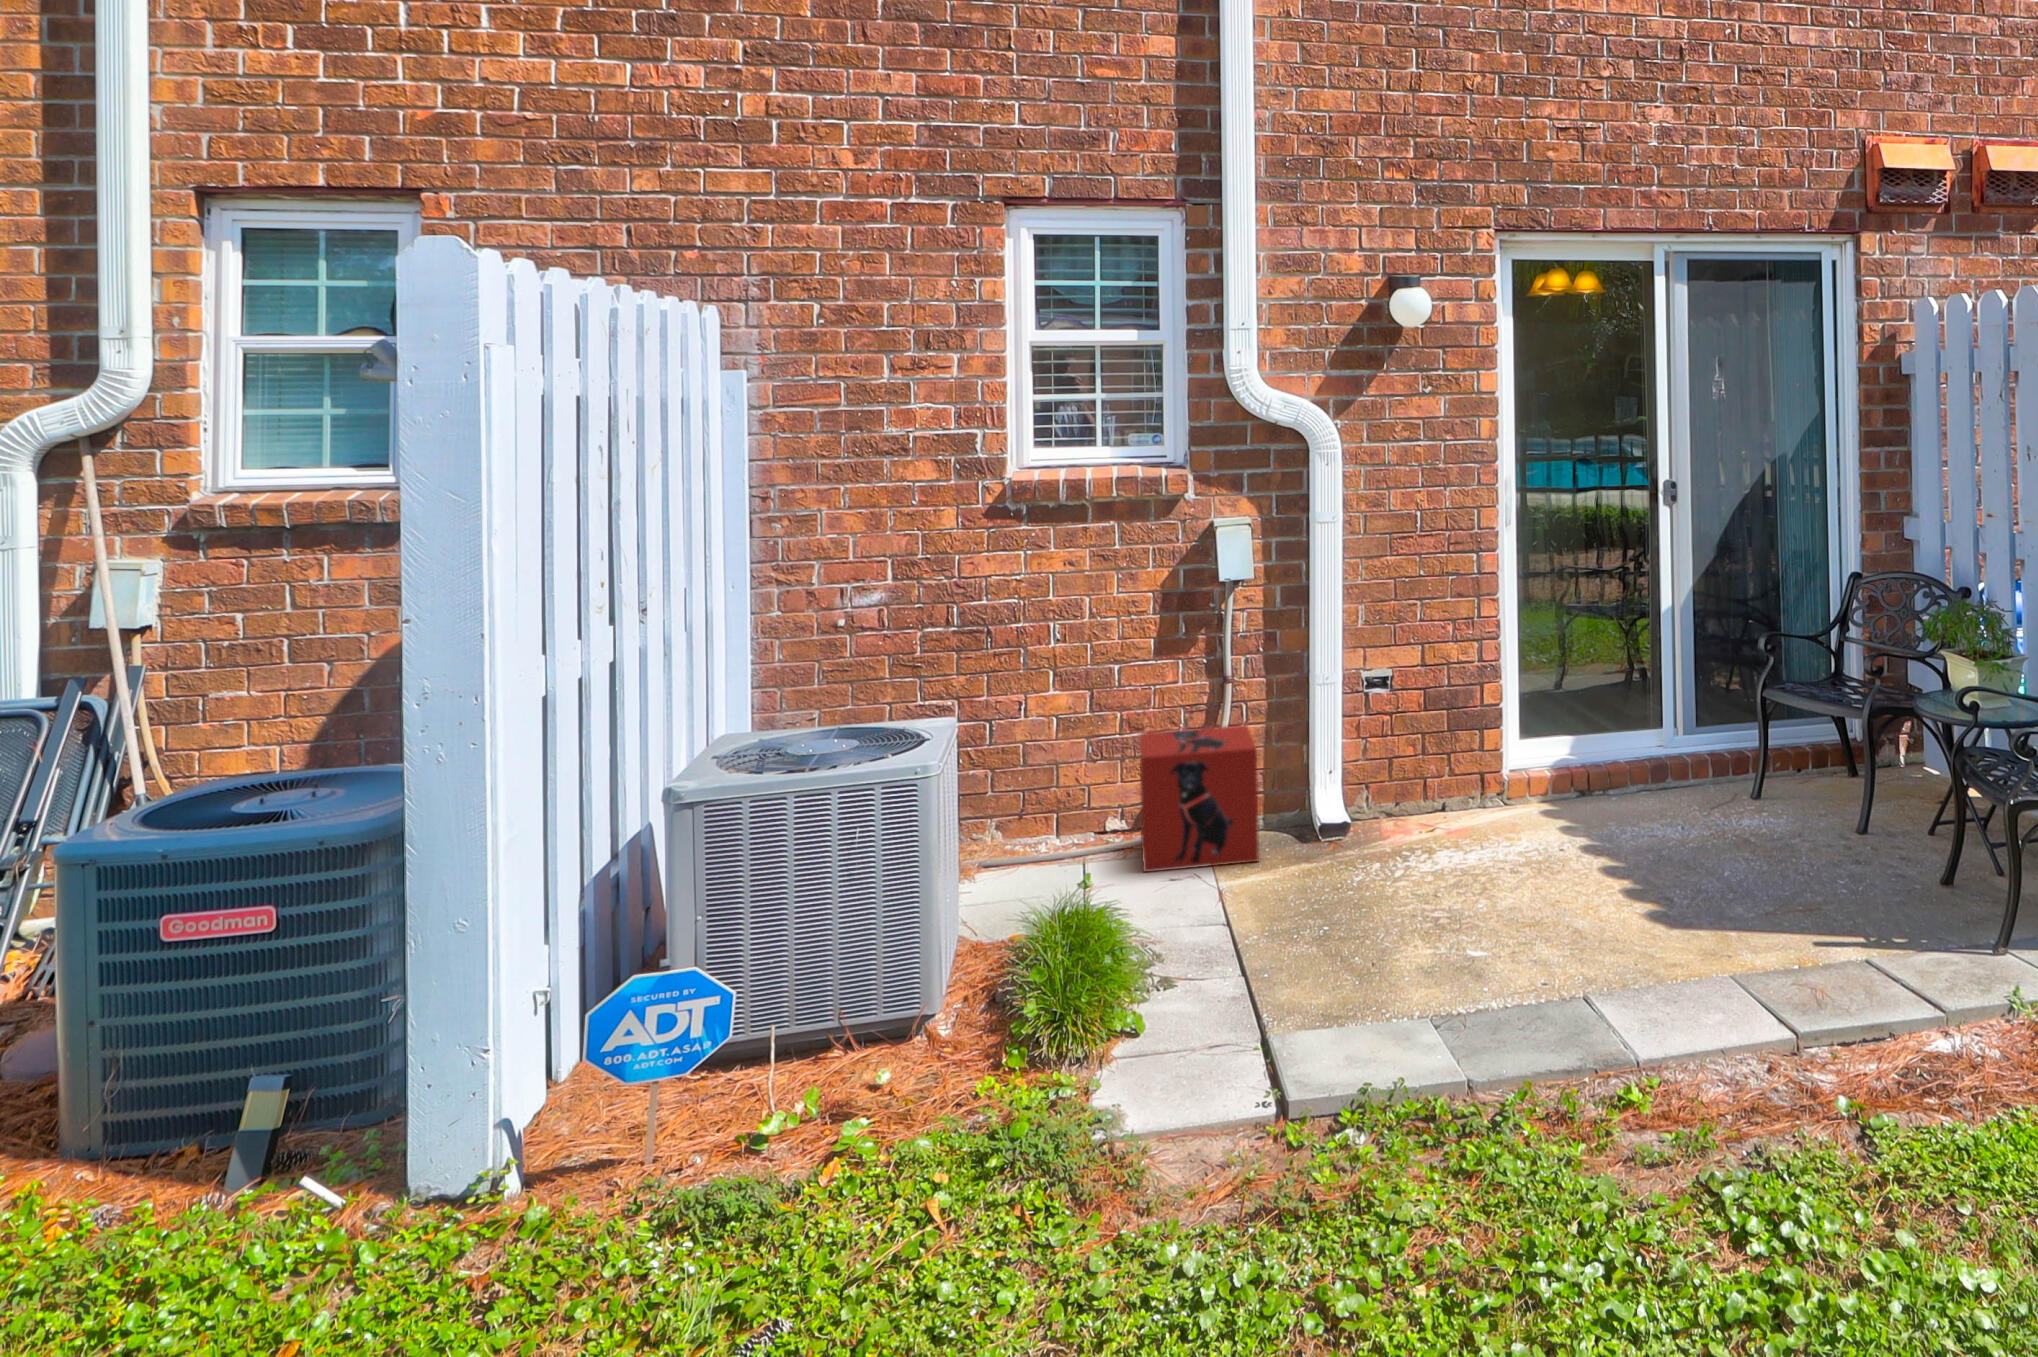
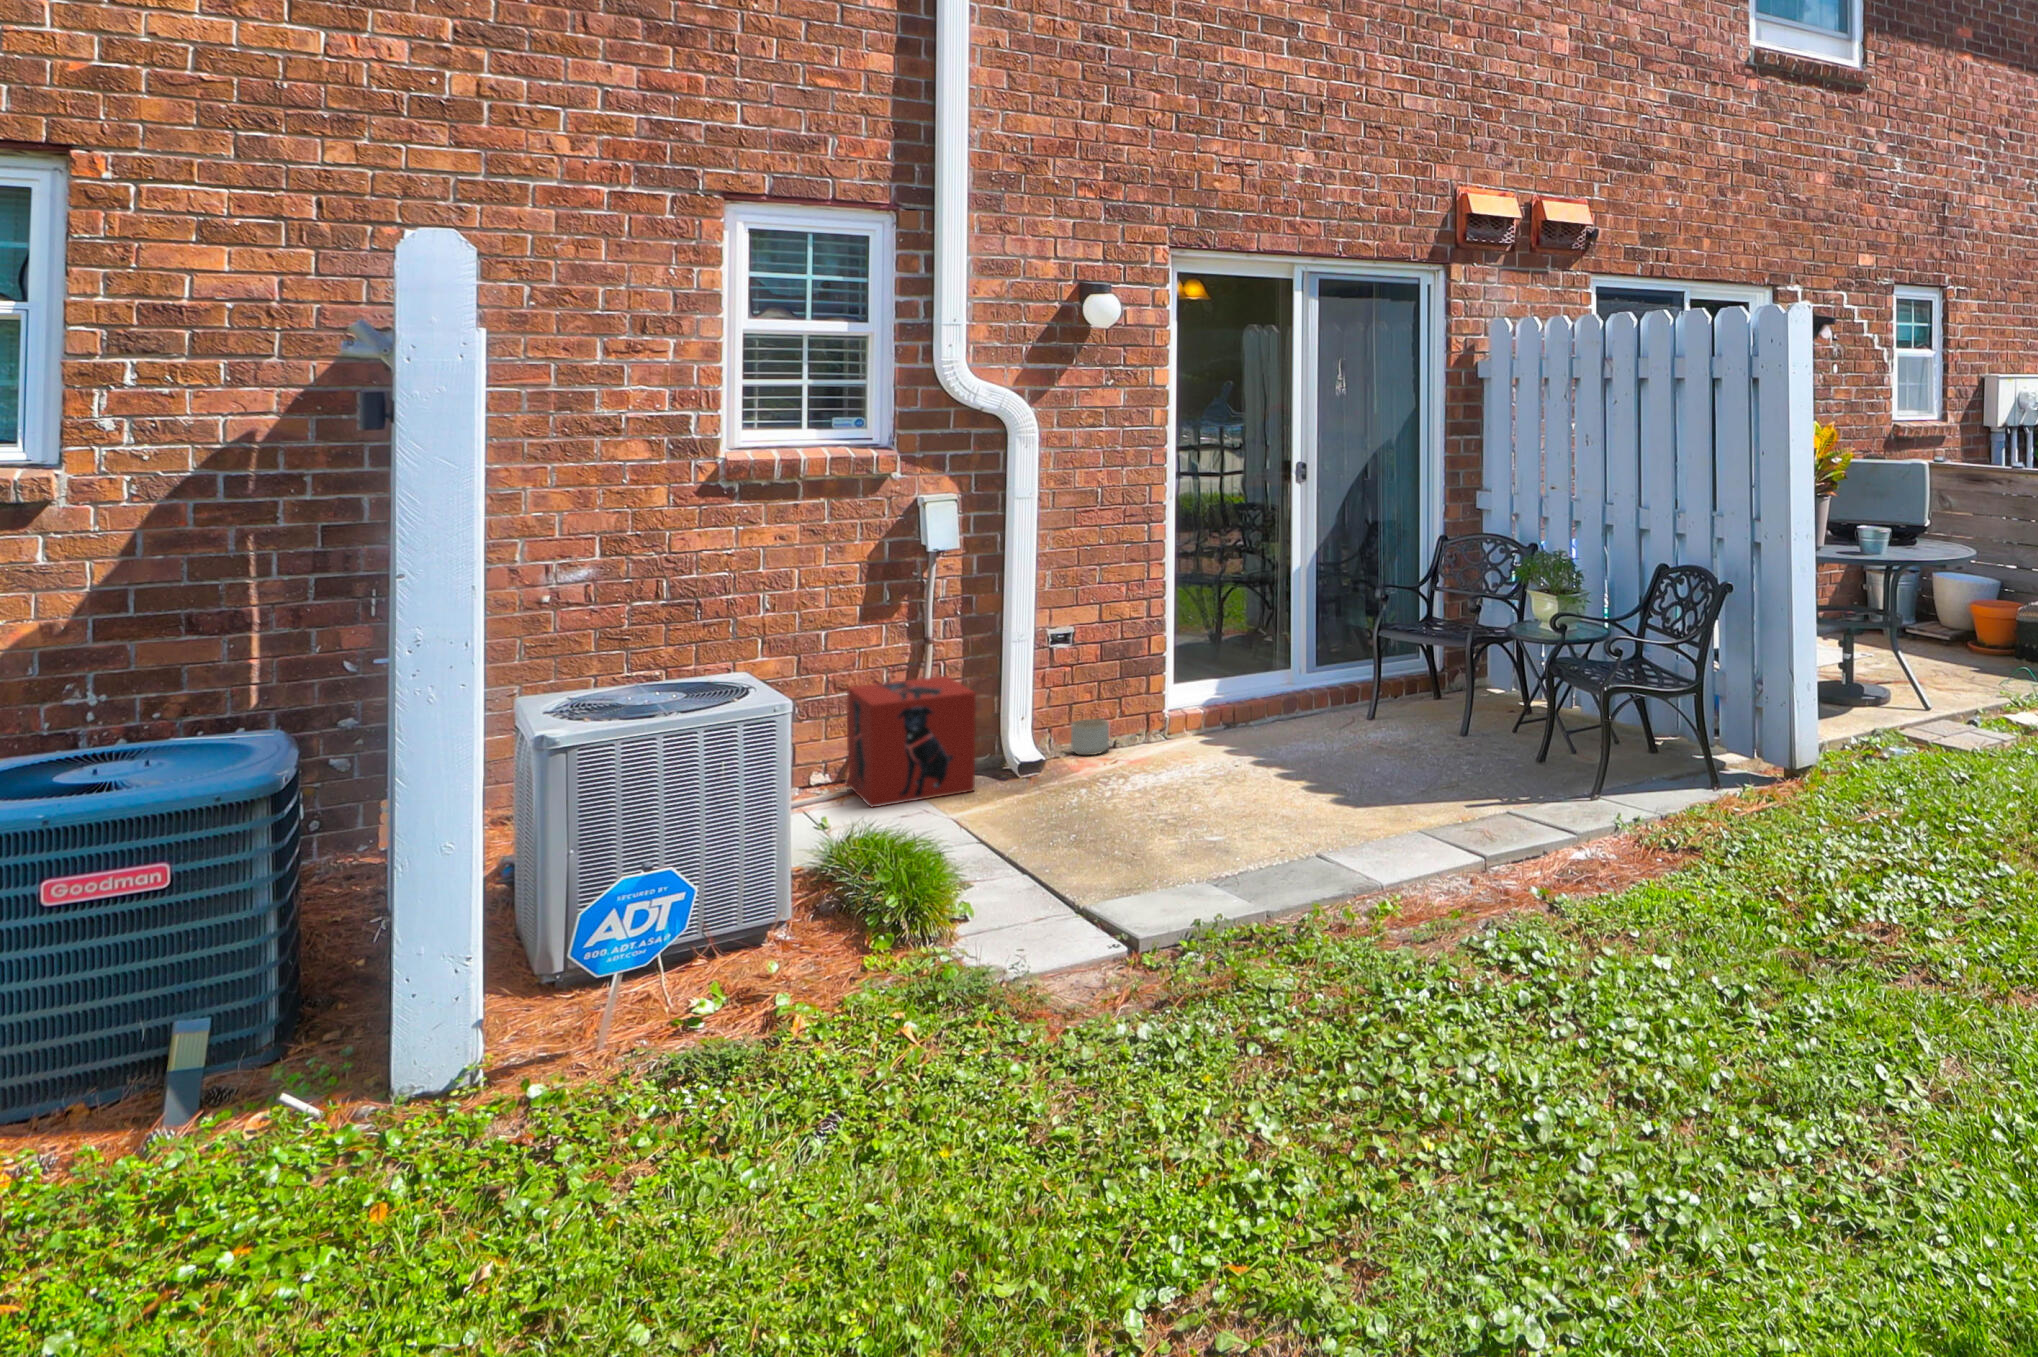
planter: none [1388,782,1431,825] -> present [1071,719,1109,755]

